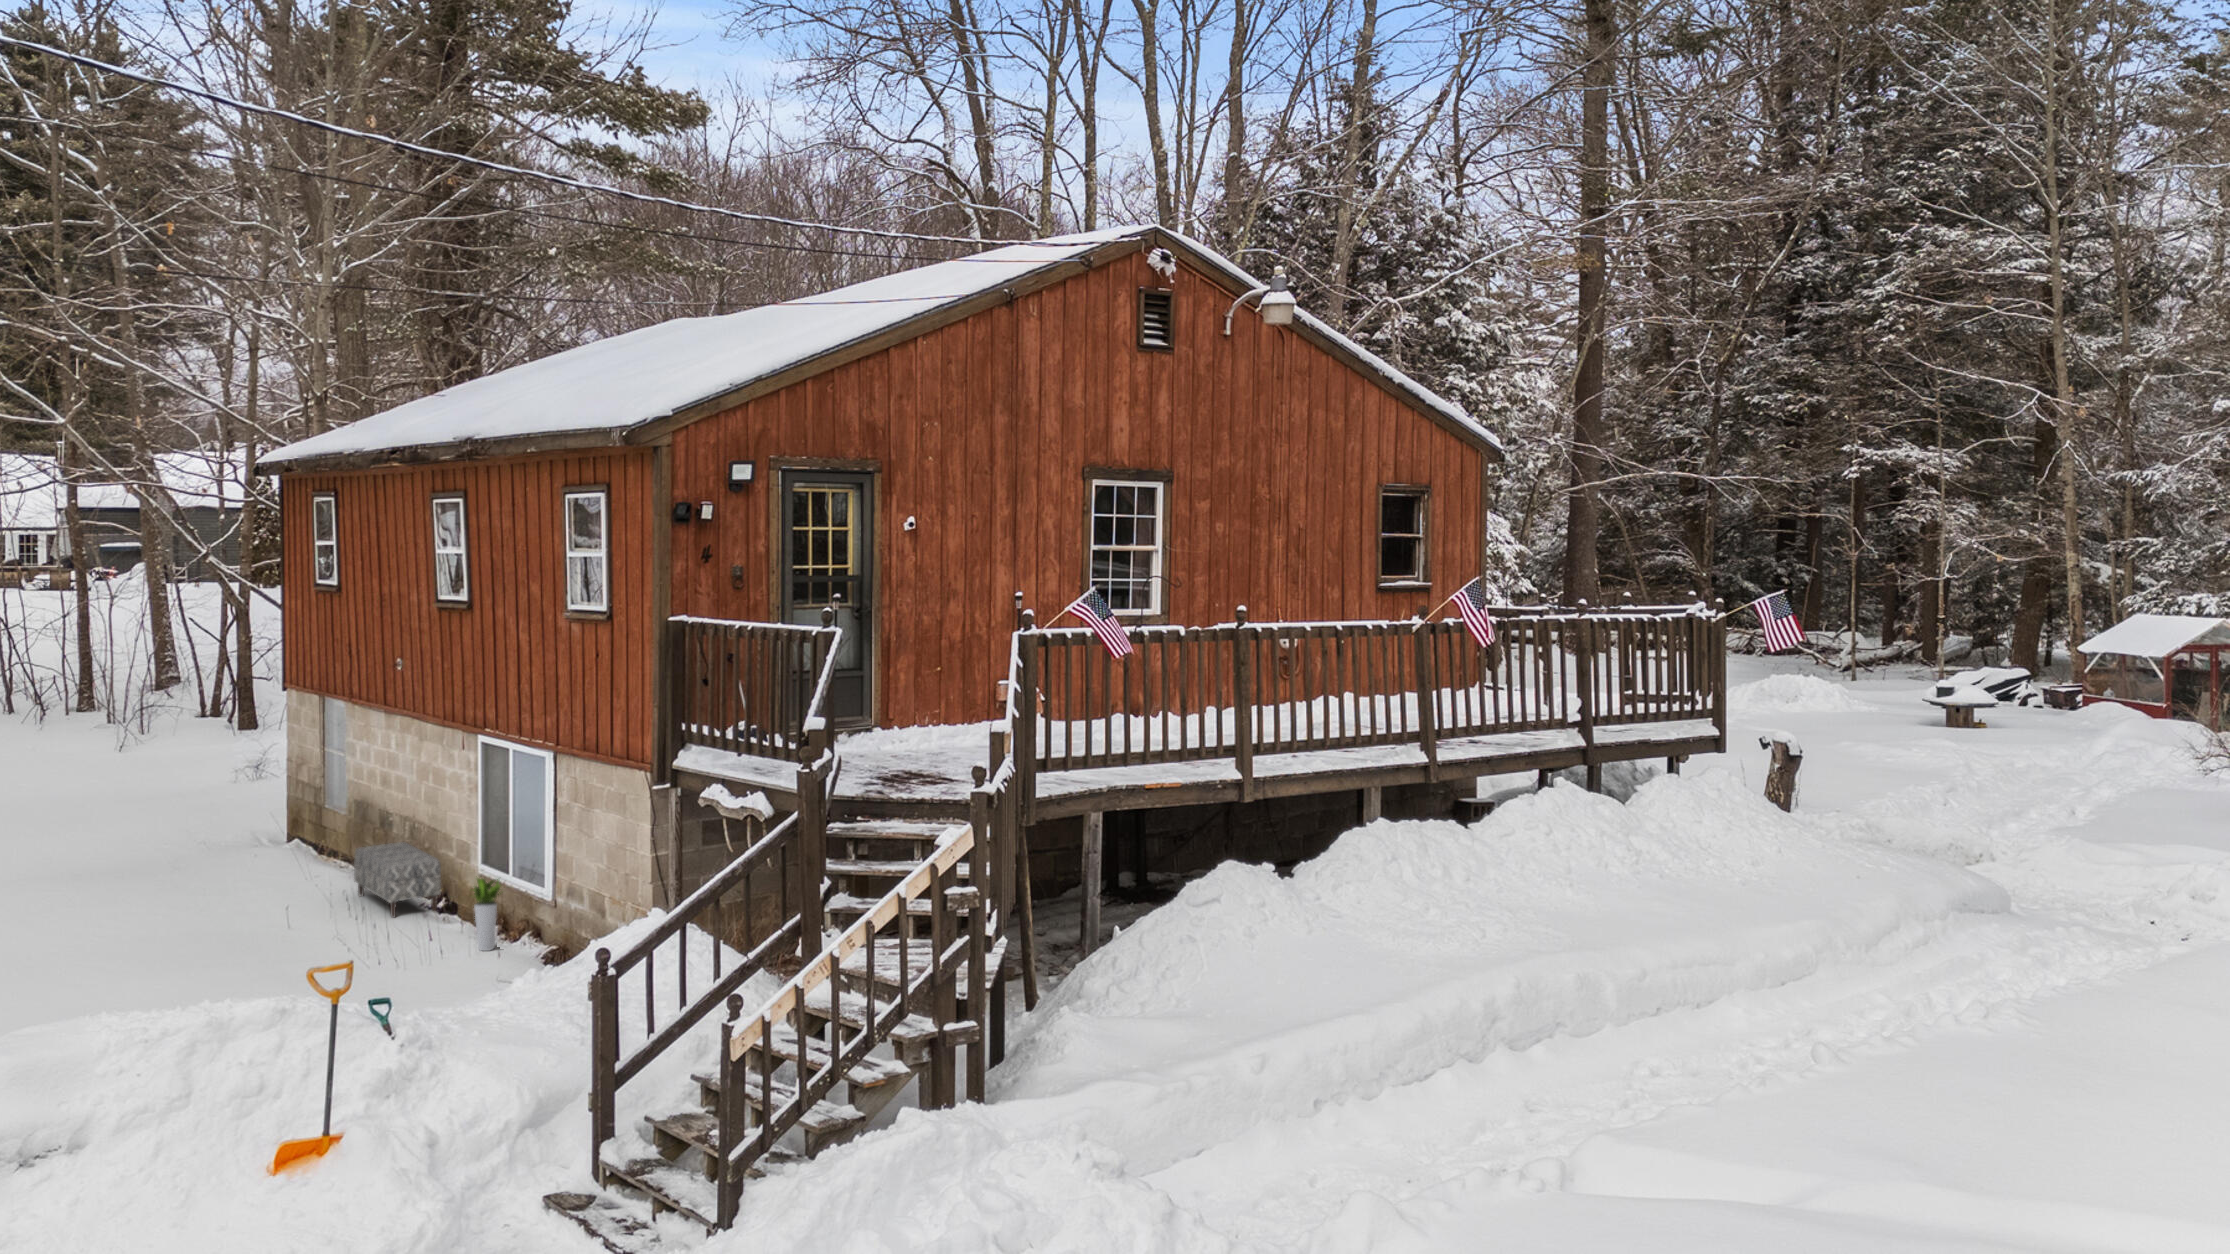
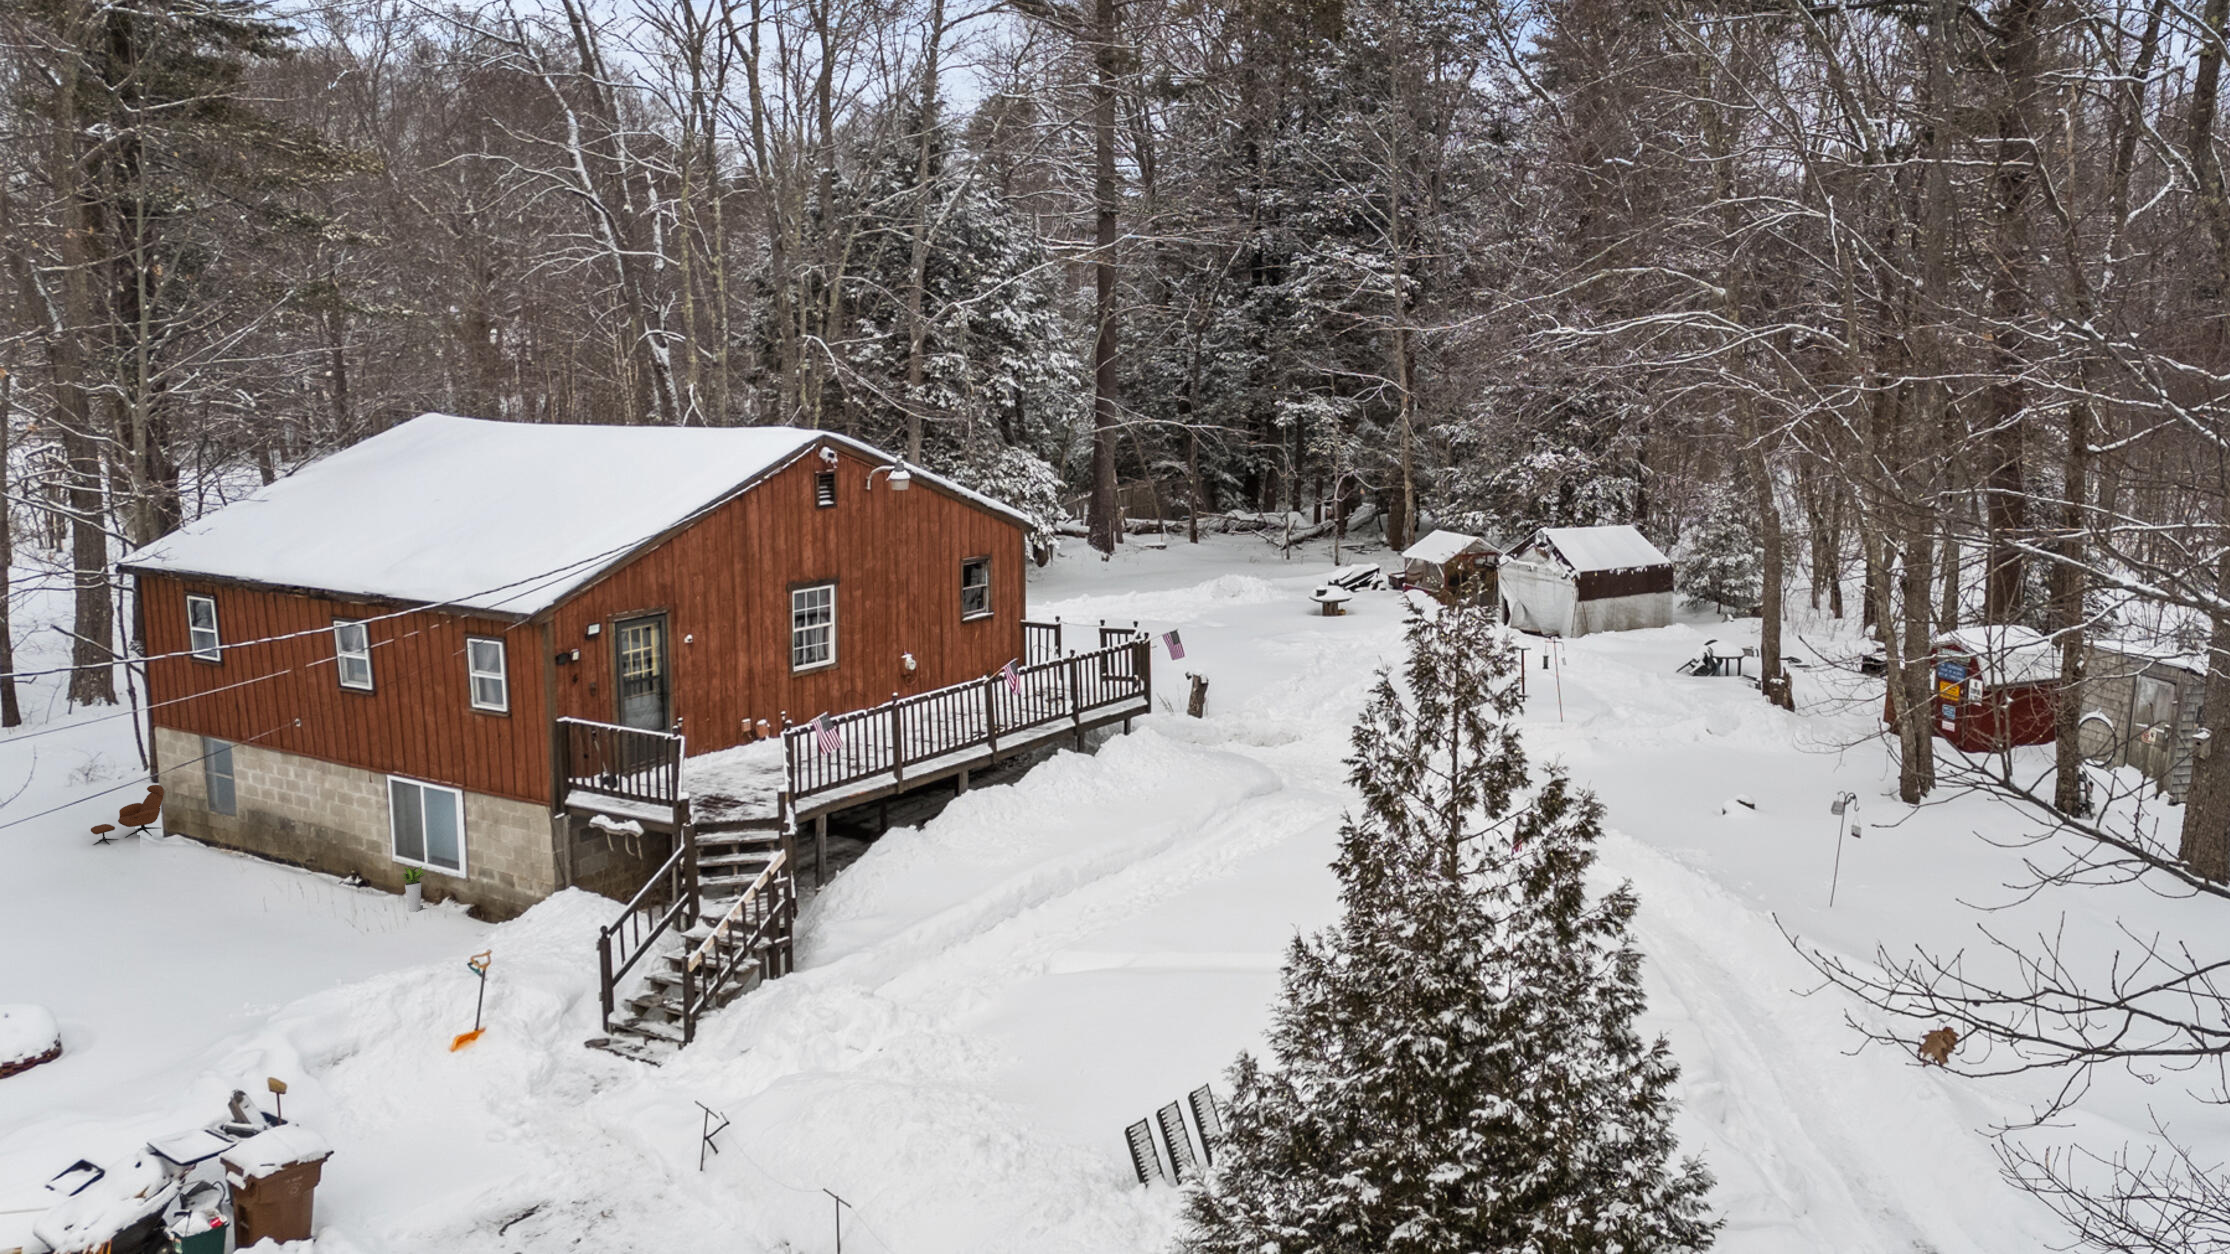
lounge chair: none [198,767,291,837] -> present [91,785,164,845]
bench: present [354,842,441,918] -> none [278,841,358,897]

